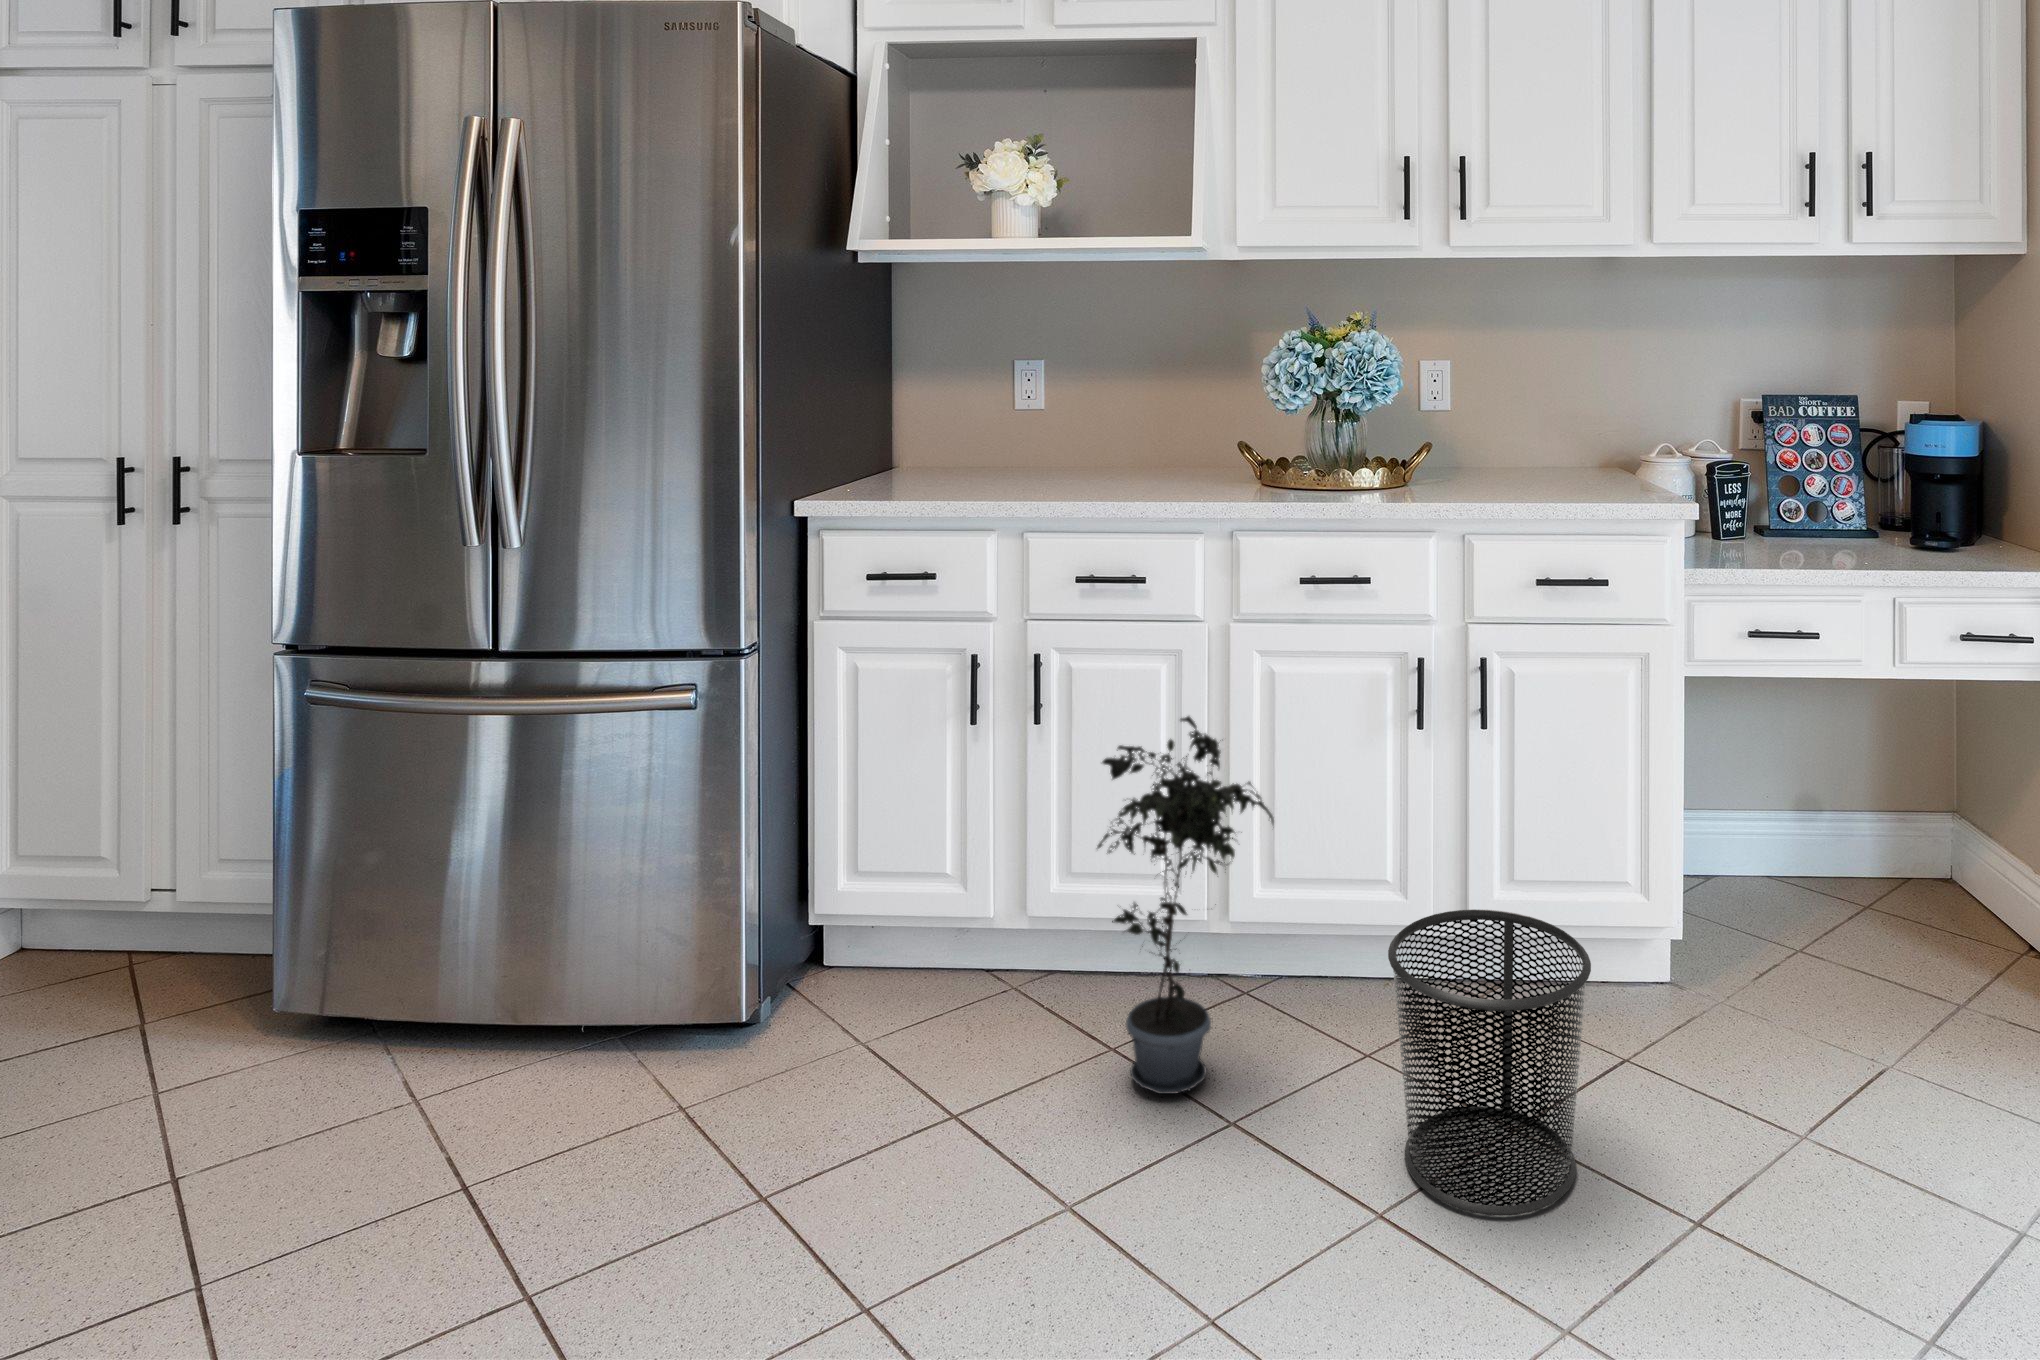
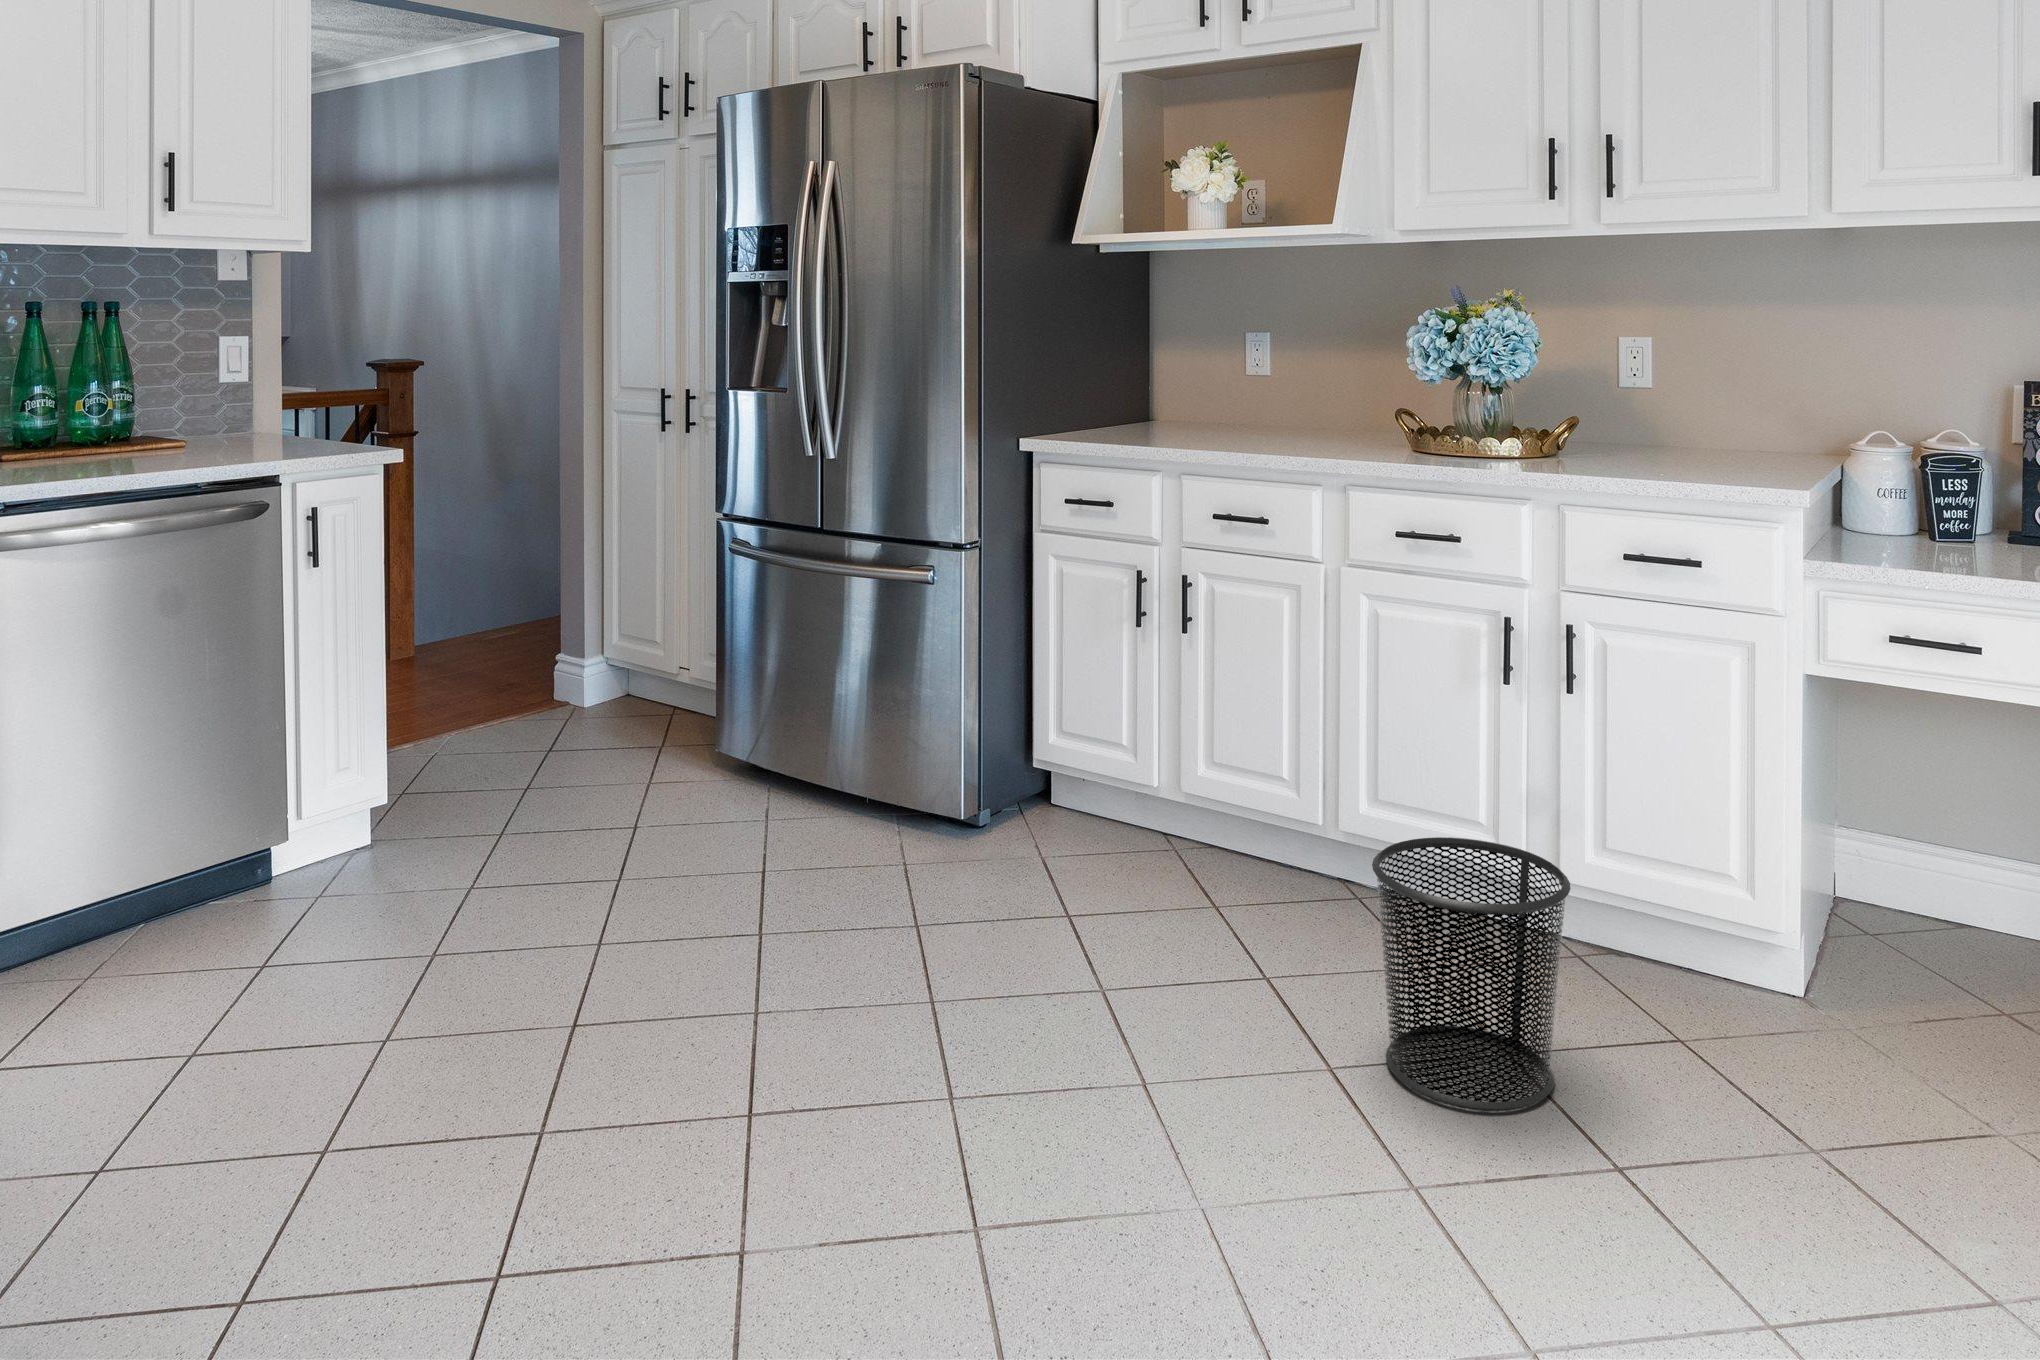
potted plant: present [1097,716,1274,1094] -> none [1176,632,1315,957]

